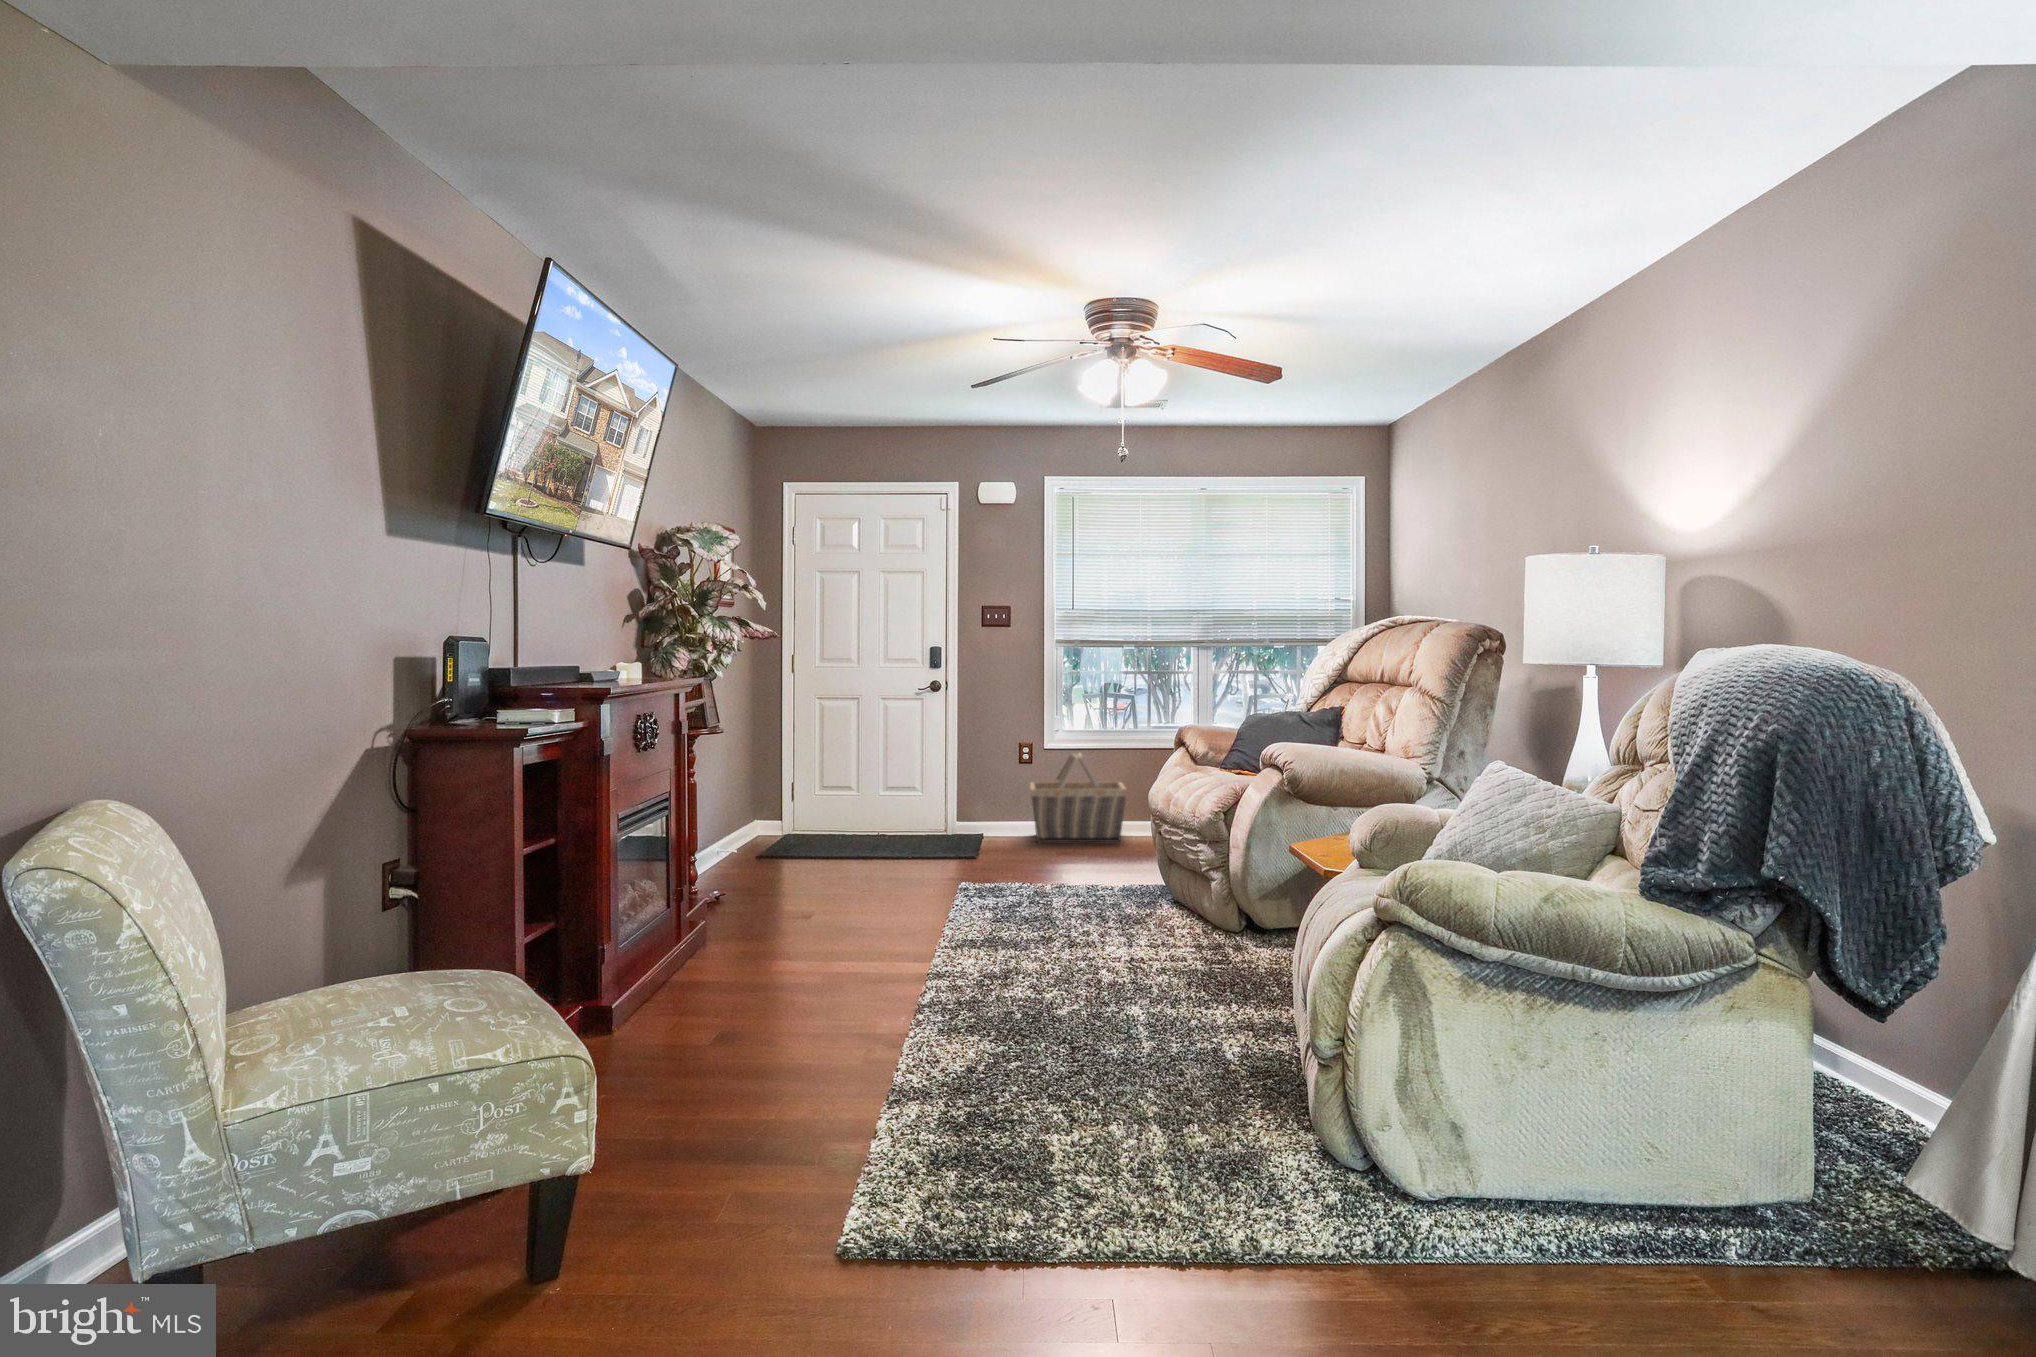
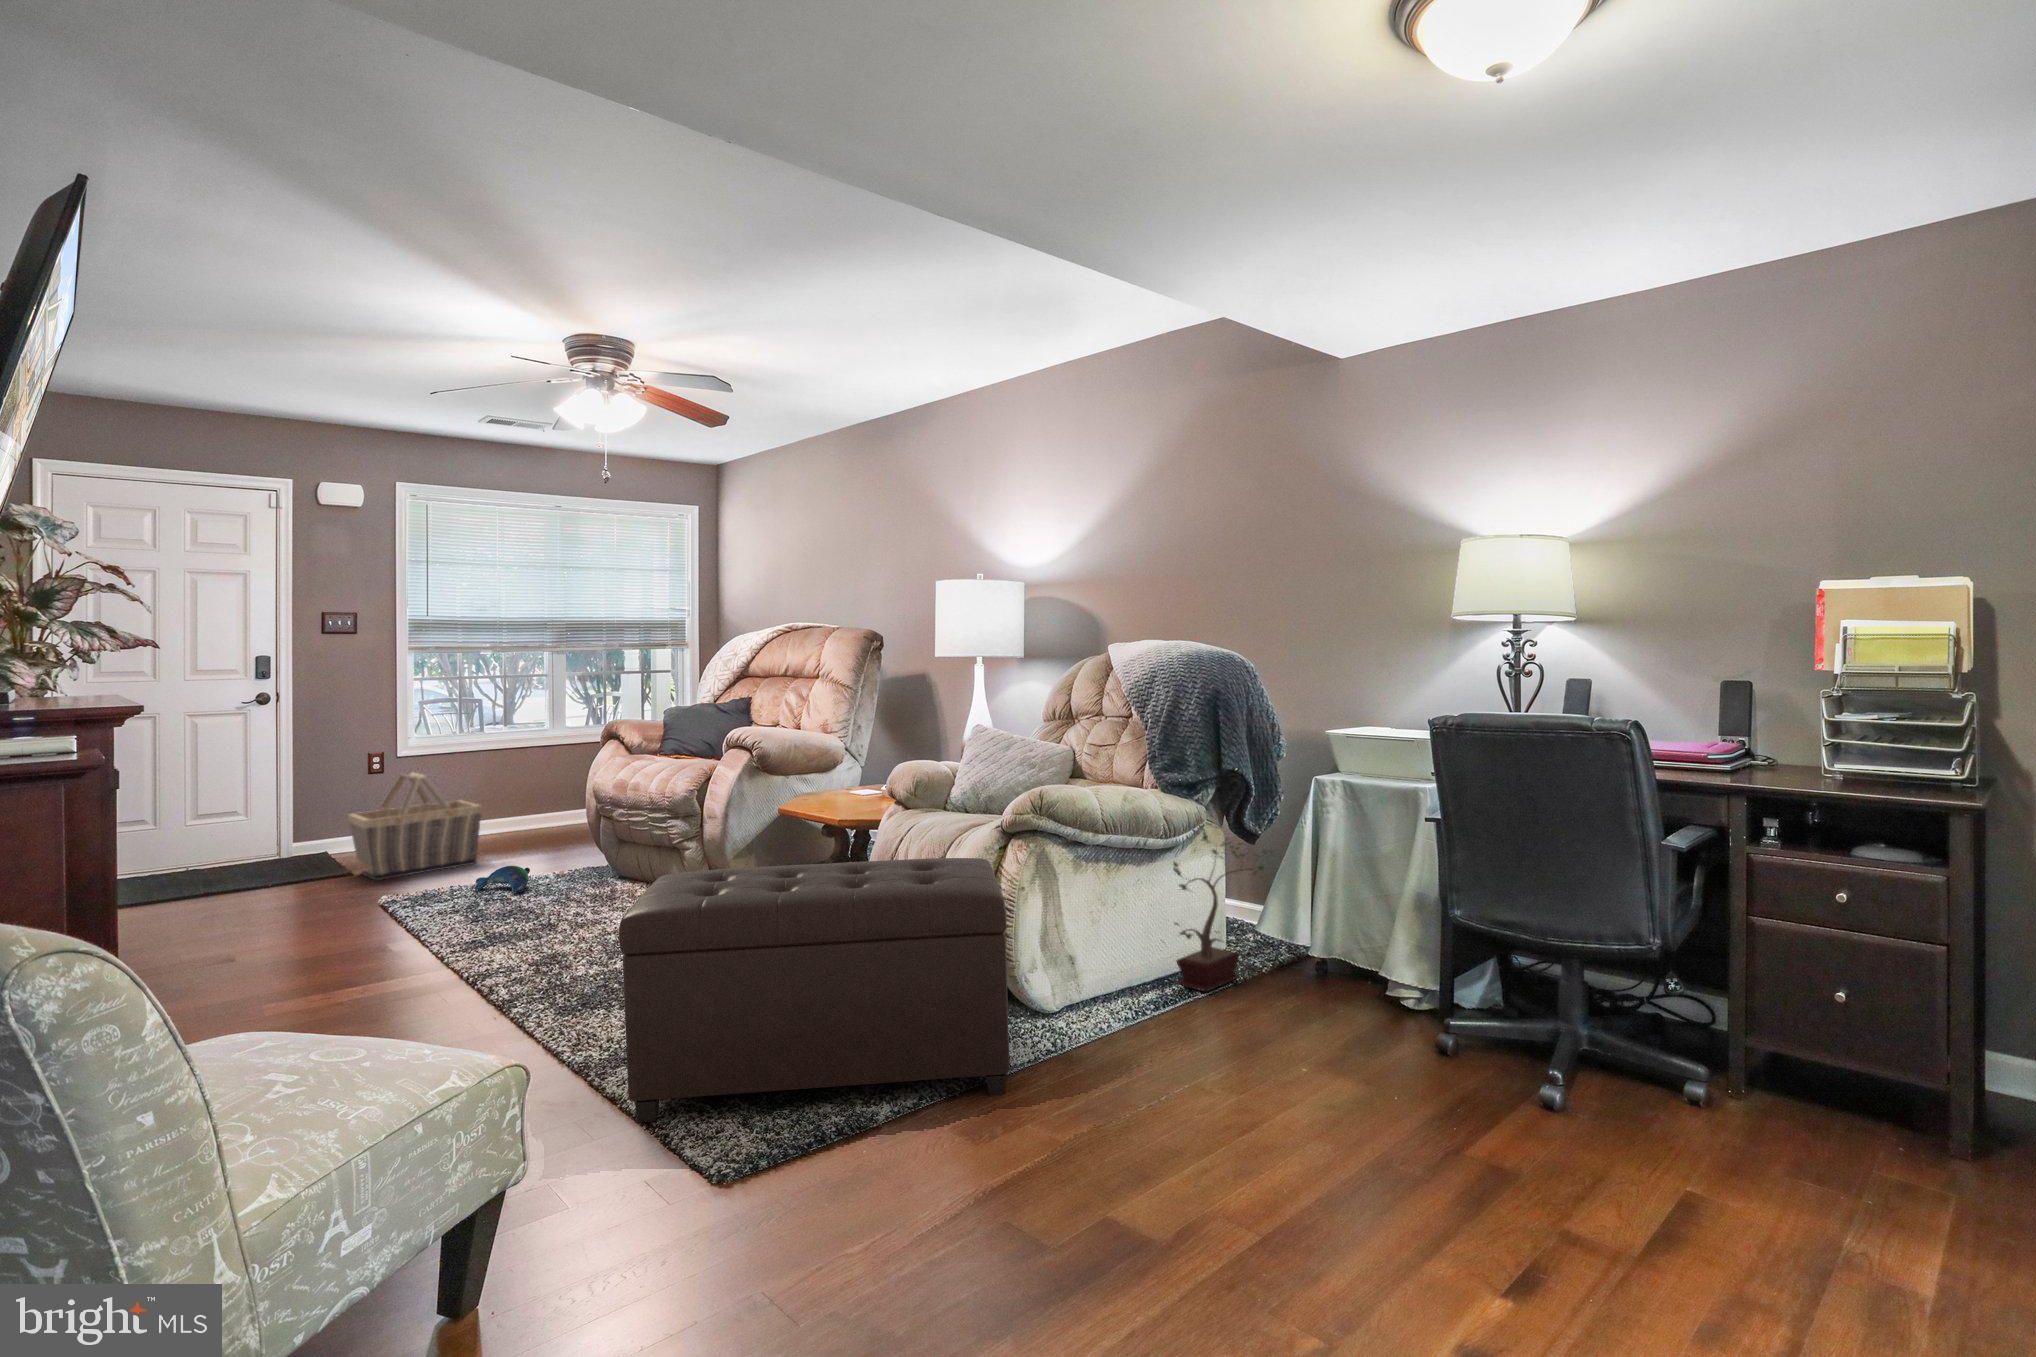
plush toy: none [1086,849,1130,877] -> present [475,866,530,894]
ottoman: none [870,888,1341,1288] -> present [619,858,1010,1122]
potted plant: none [1677,974,1954,1263] -> present [1173,828,1274,992]

